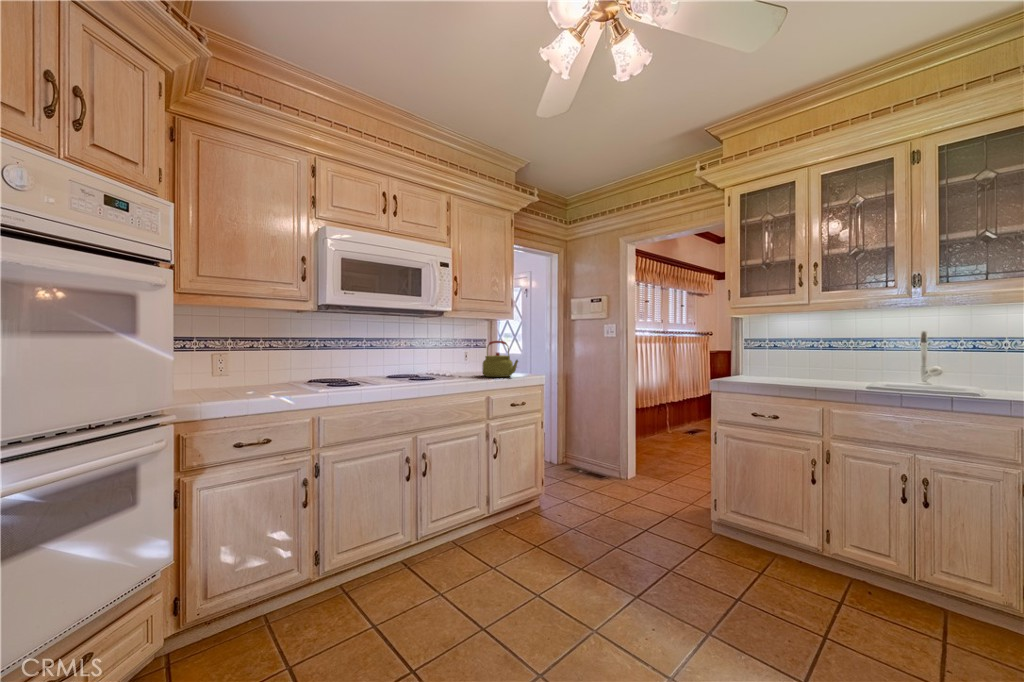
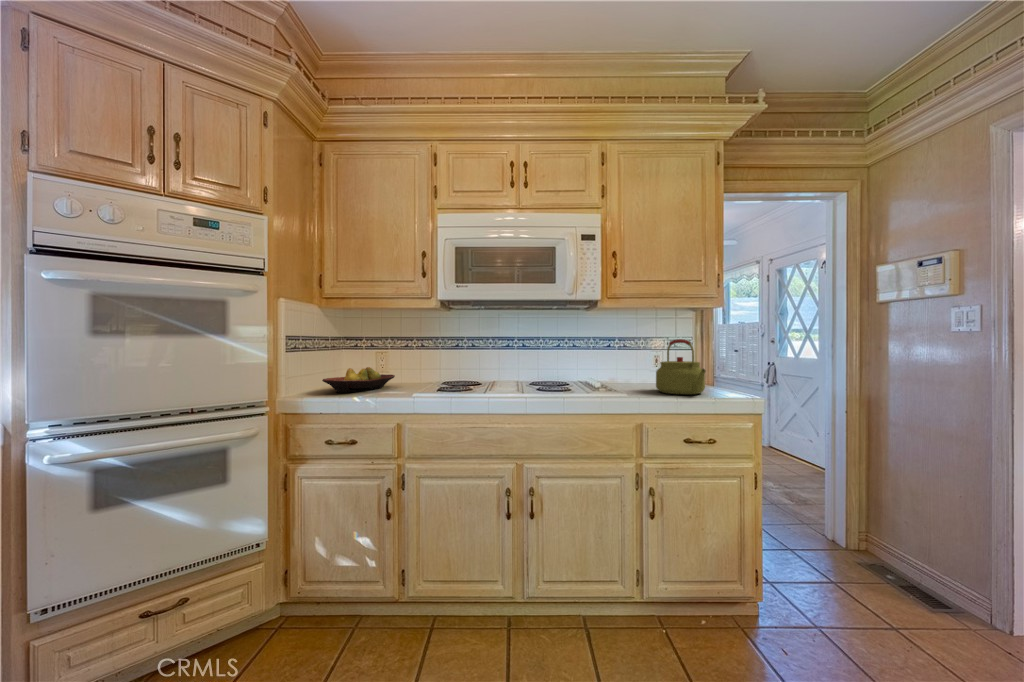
fruit bowl: none [201,369,268,396] -> present [322,367,395,393]

